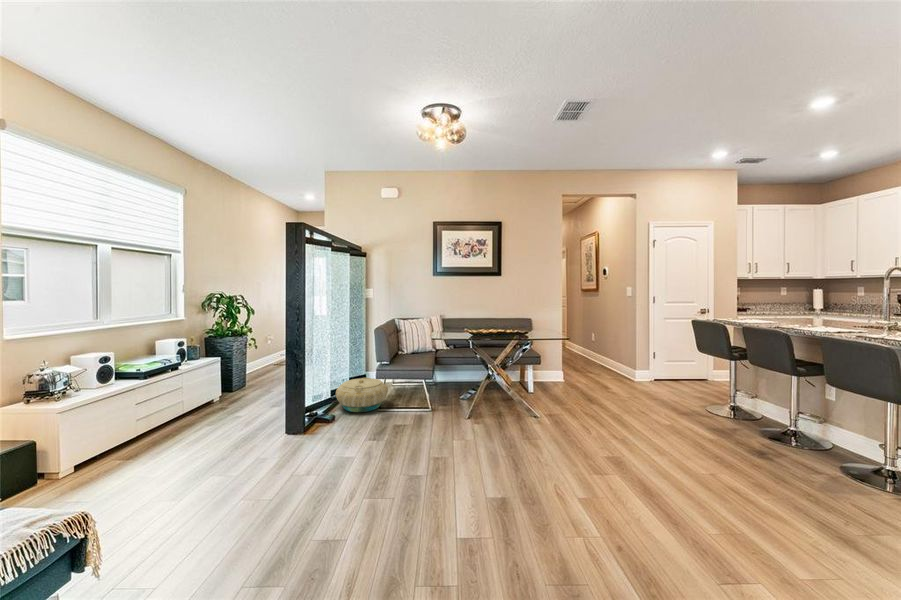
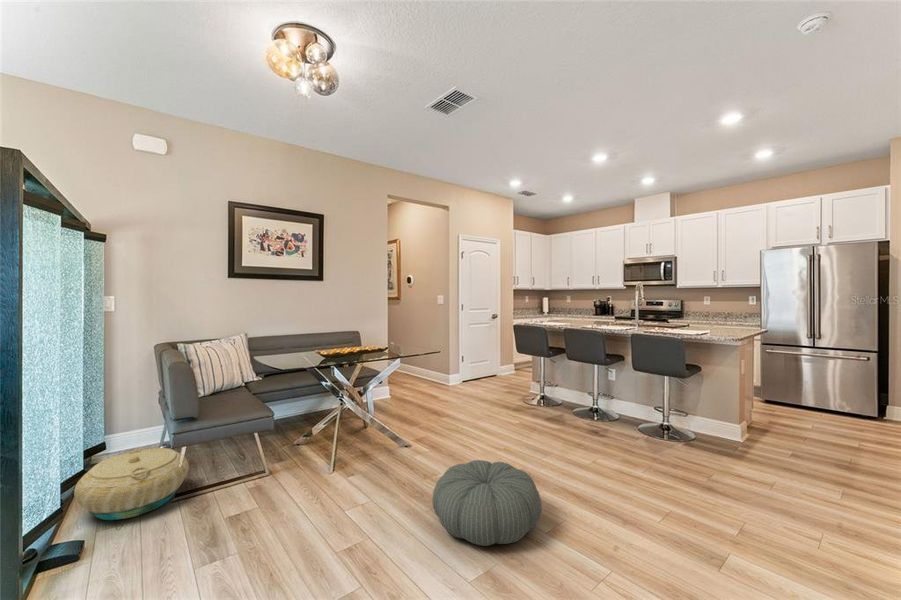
pouf: none [489,429,585,498] -> present [433,460,541,546]

